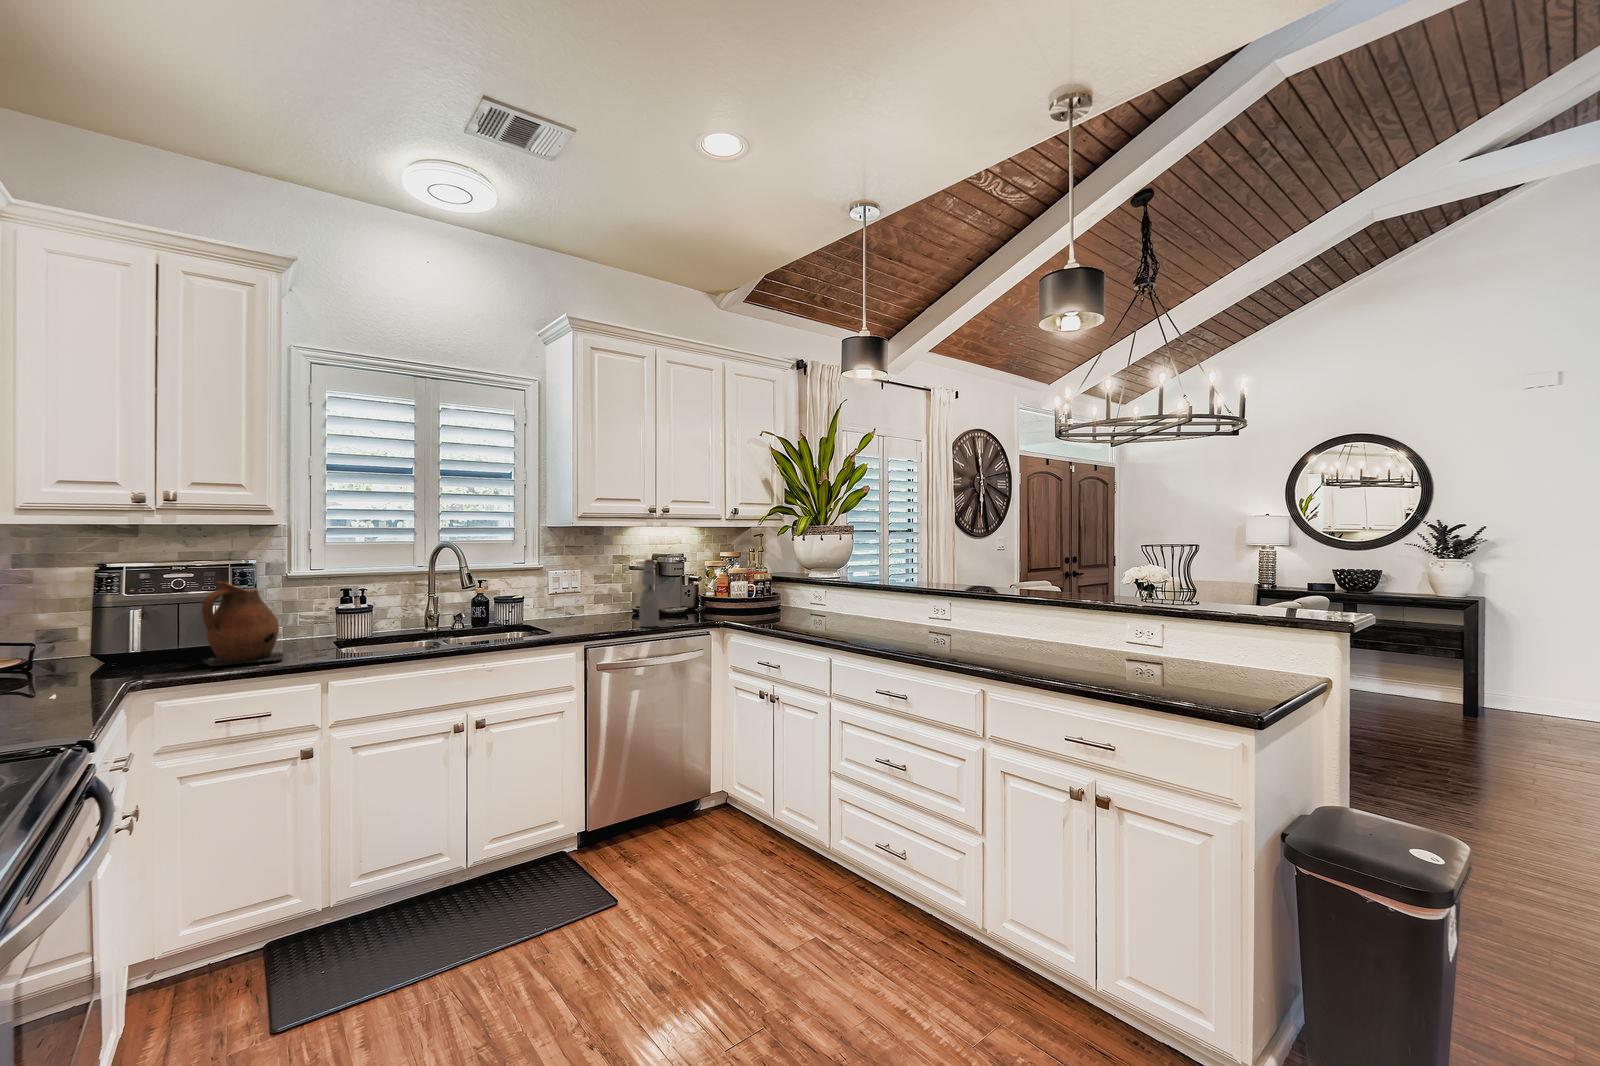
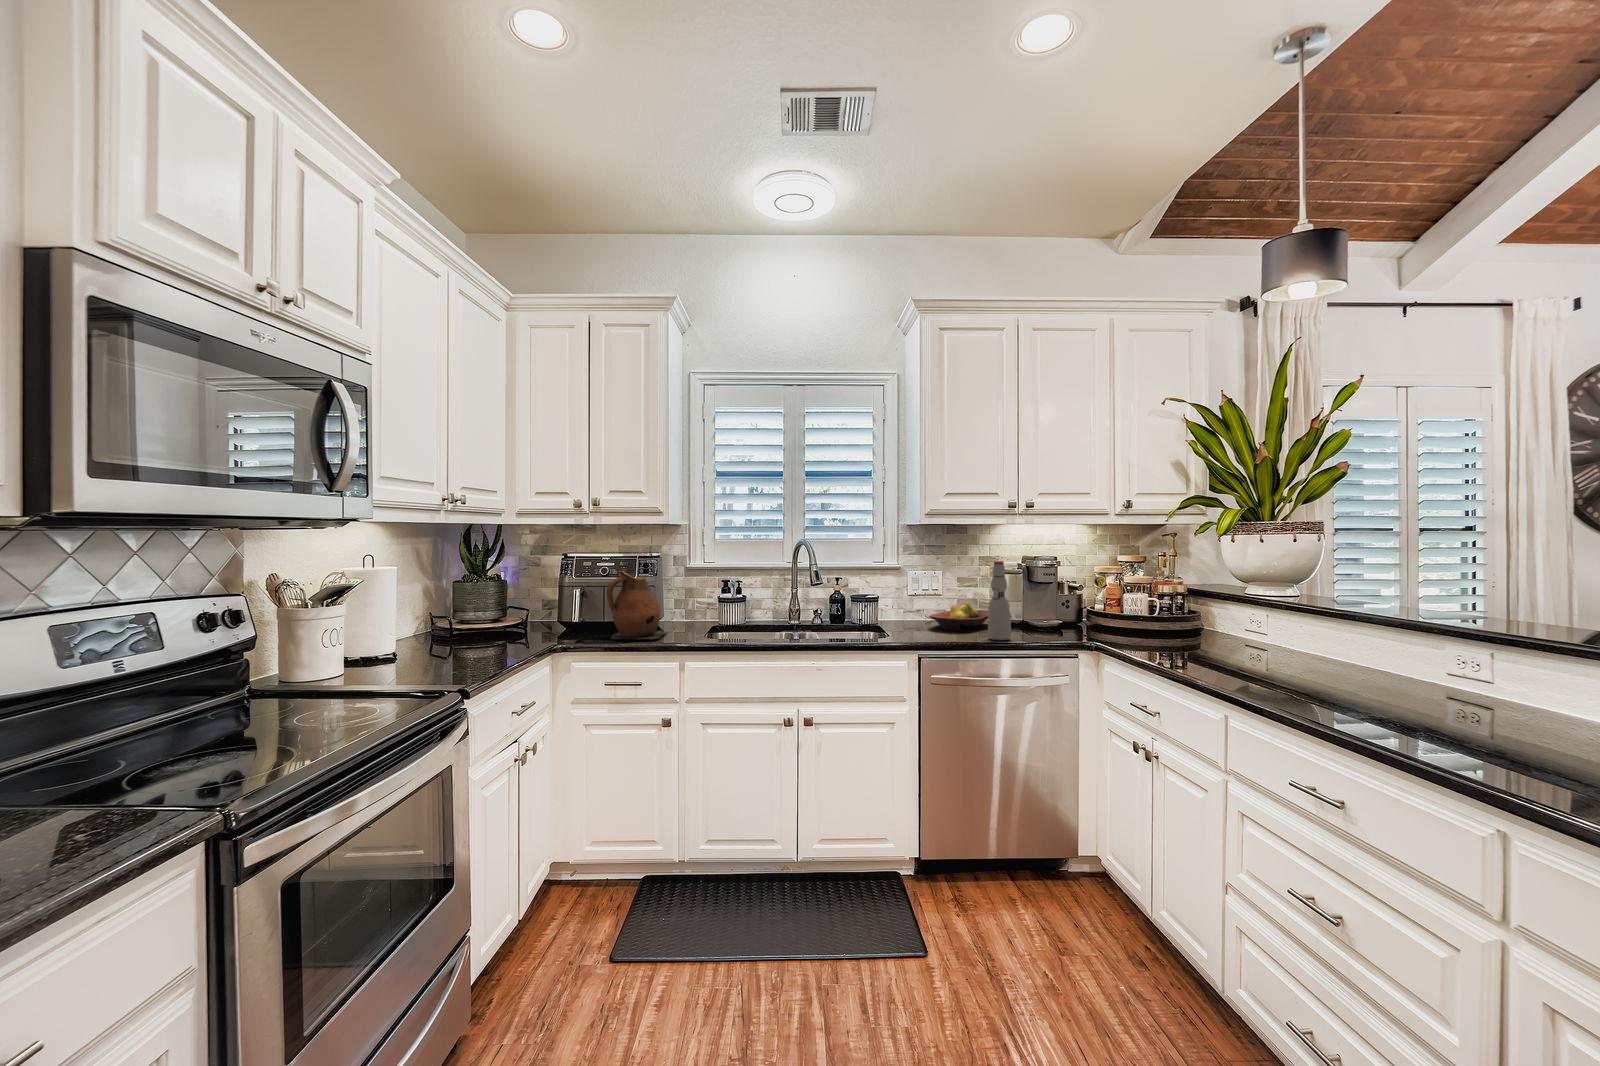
fruit bowl: none [578,598,631,623] -> present [930,603,988,630]

